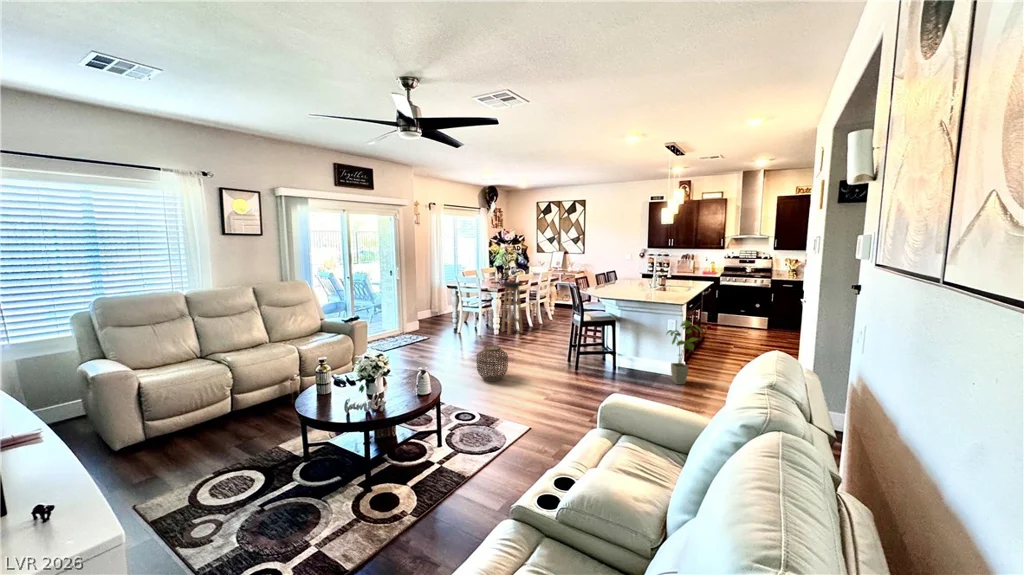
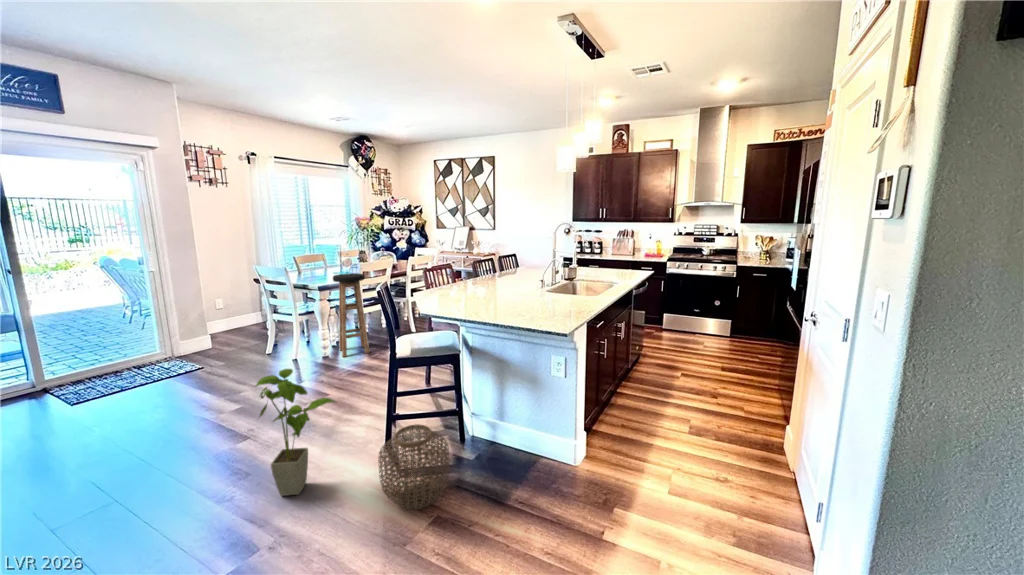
house plant: present [667,320,701,384] -> present [256,369,336,496]
woven basket: present [477,345,508,382] -> present [379,424,449,510]

